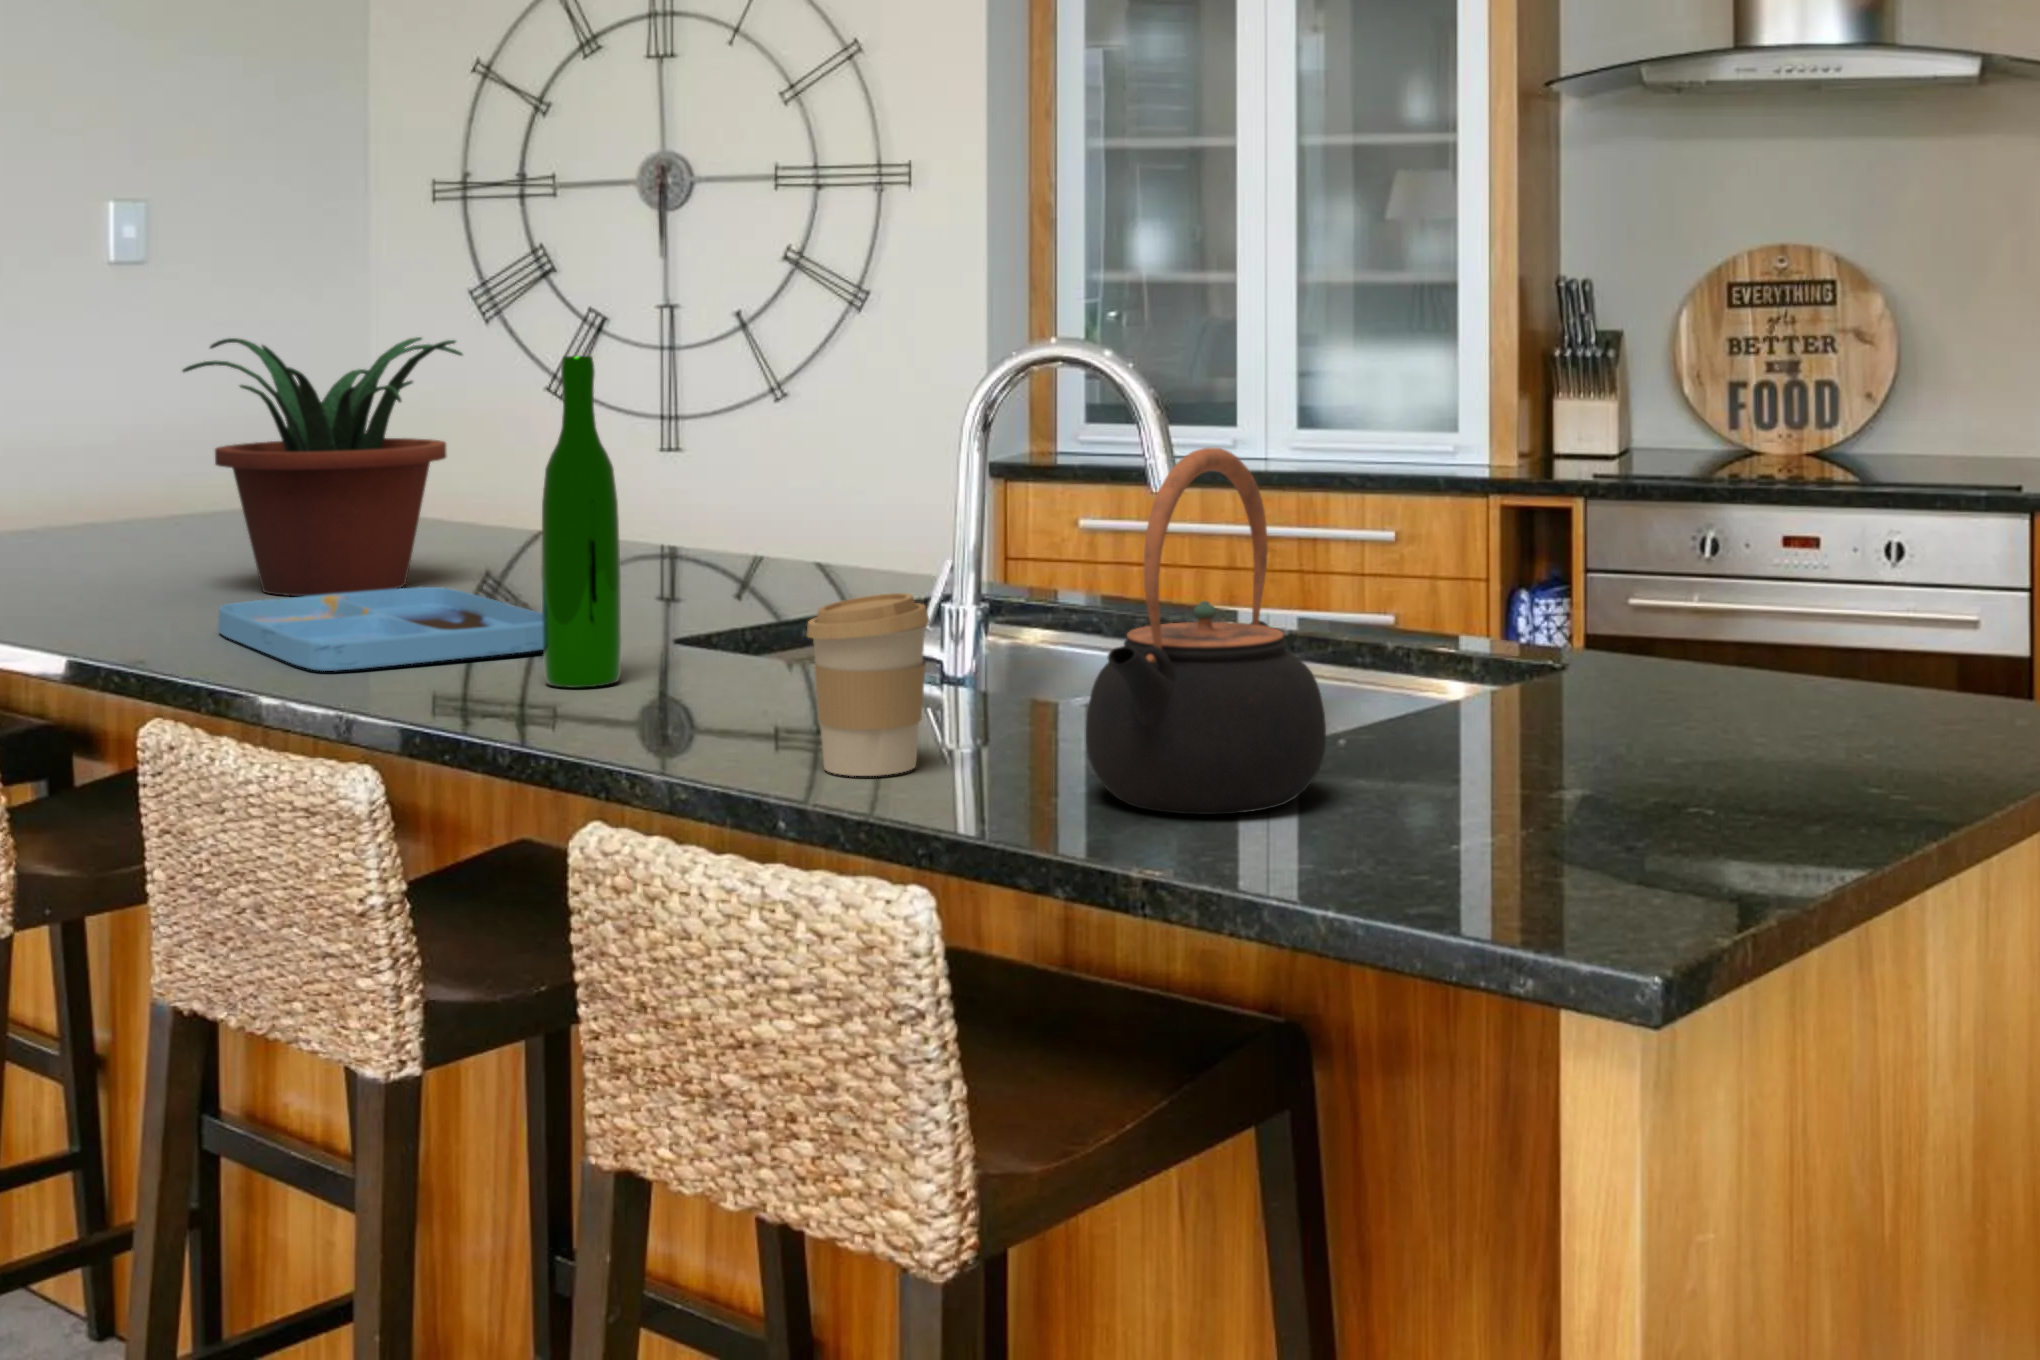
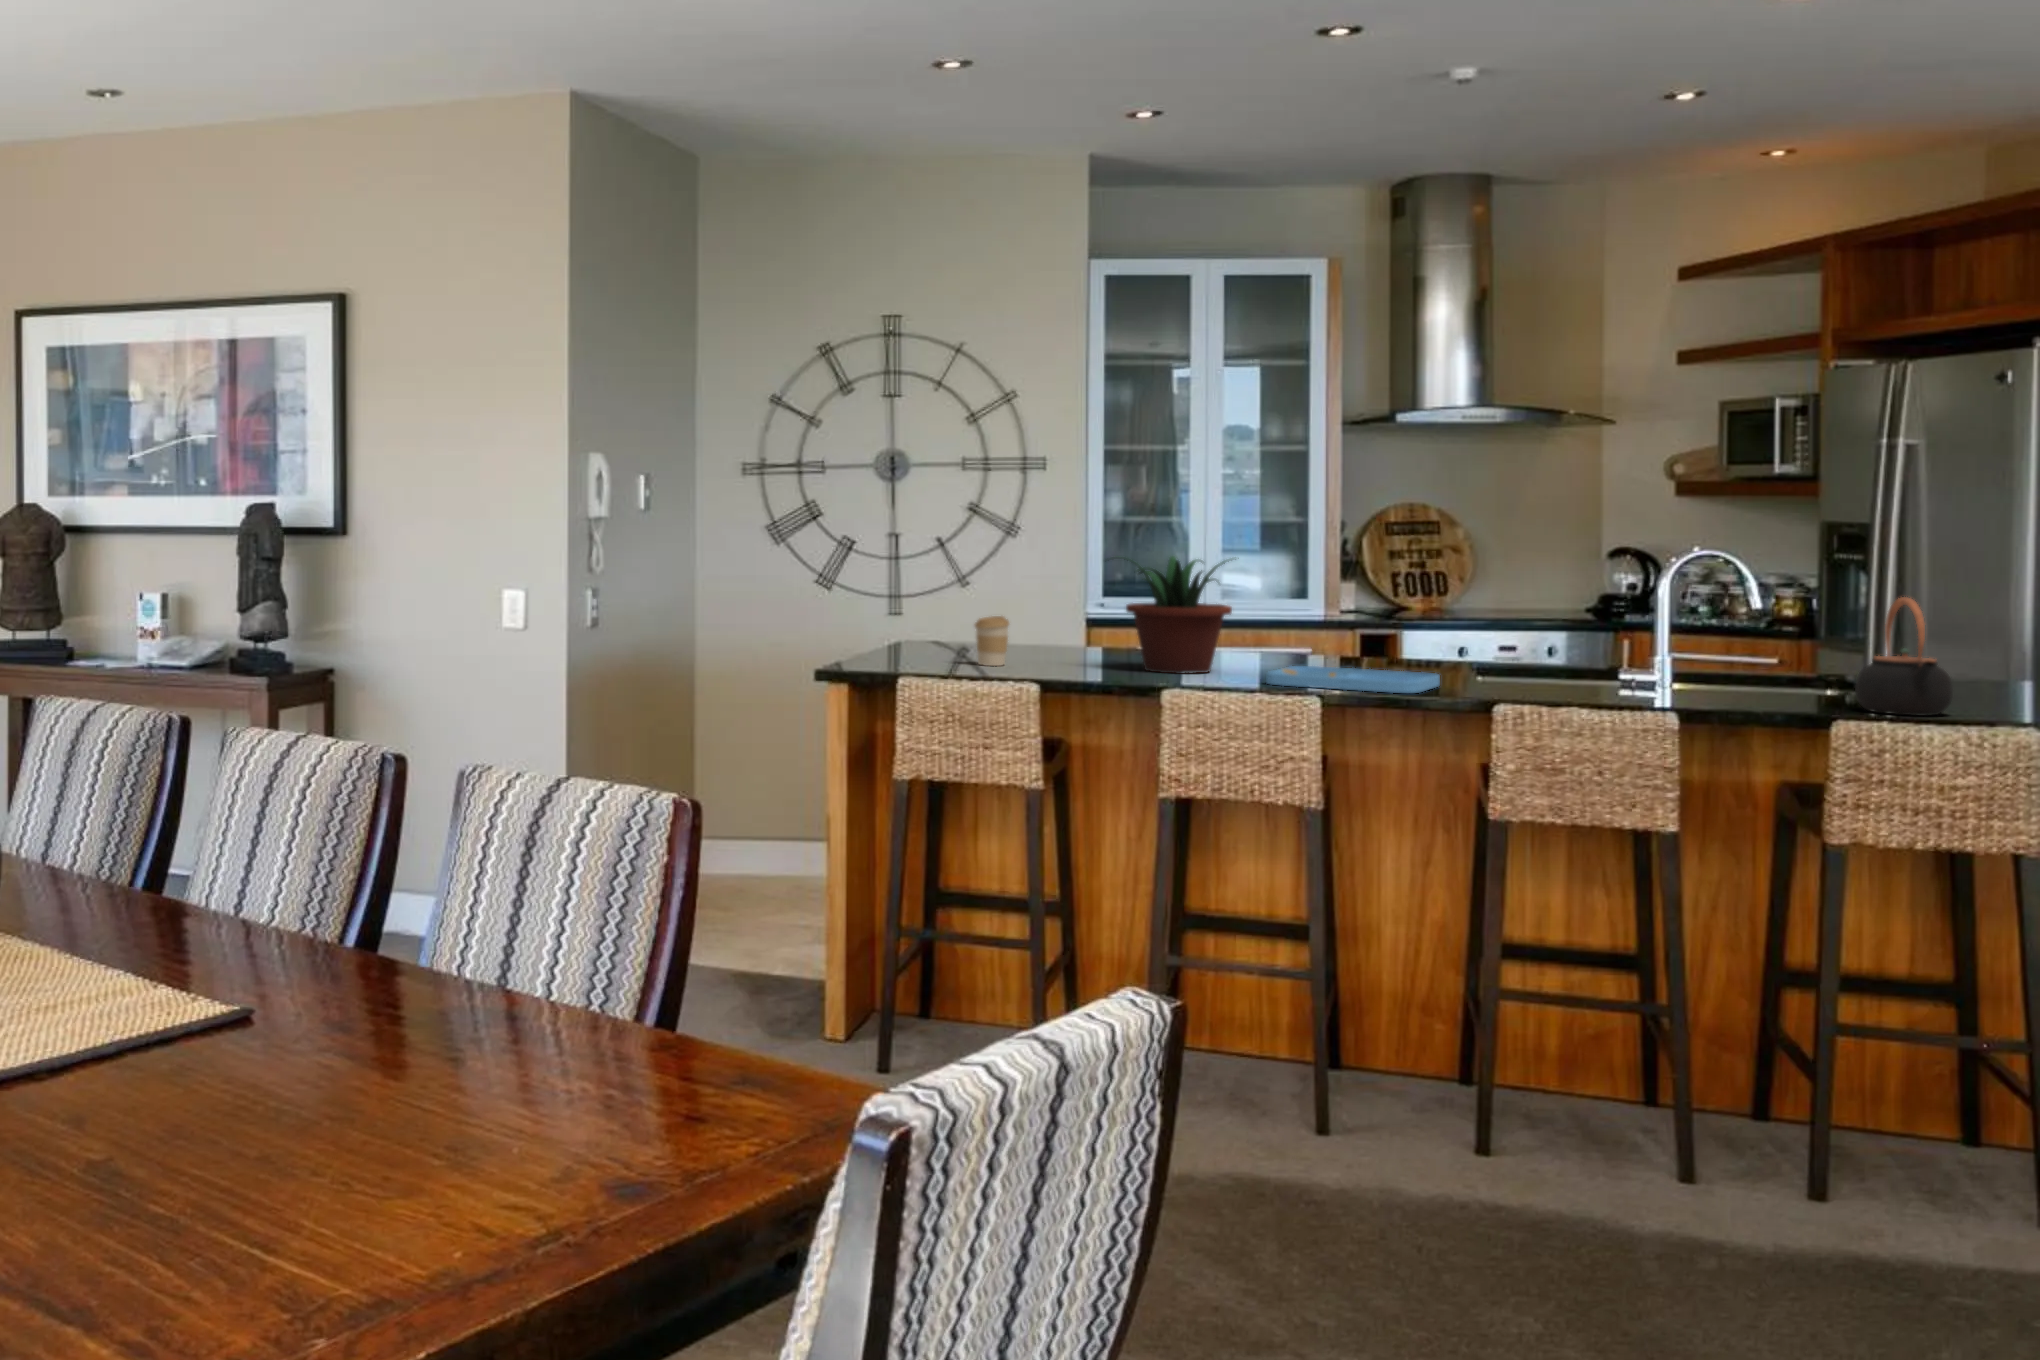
wine bottle: present [541,356,622,688] -> none [1503,566,1538,695]
coffee cup: present [807,593,929,776] -> present [974,616,1009,666]

